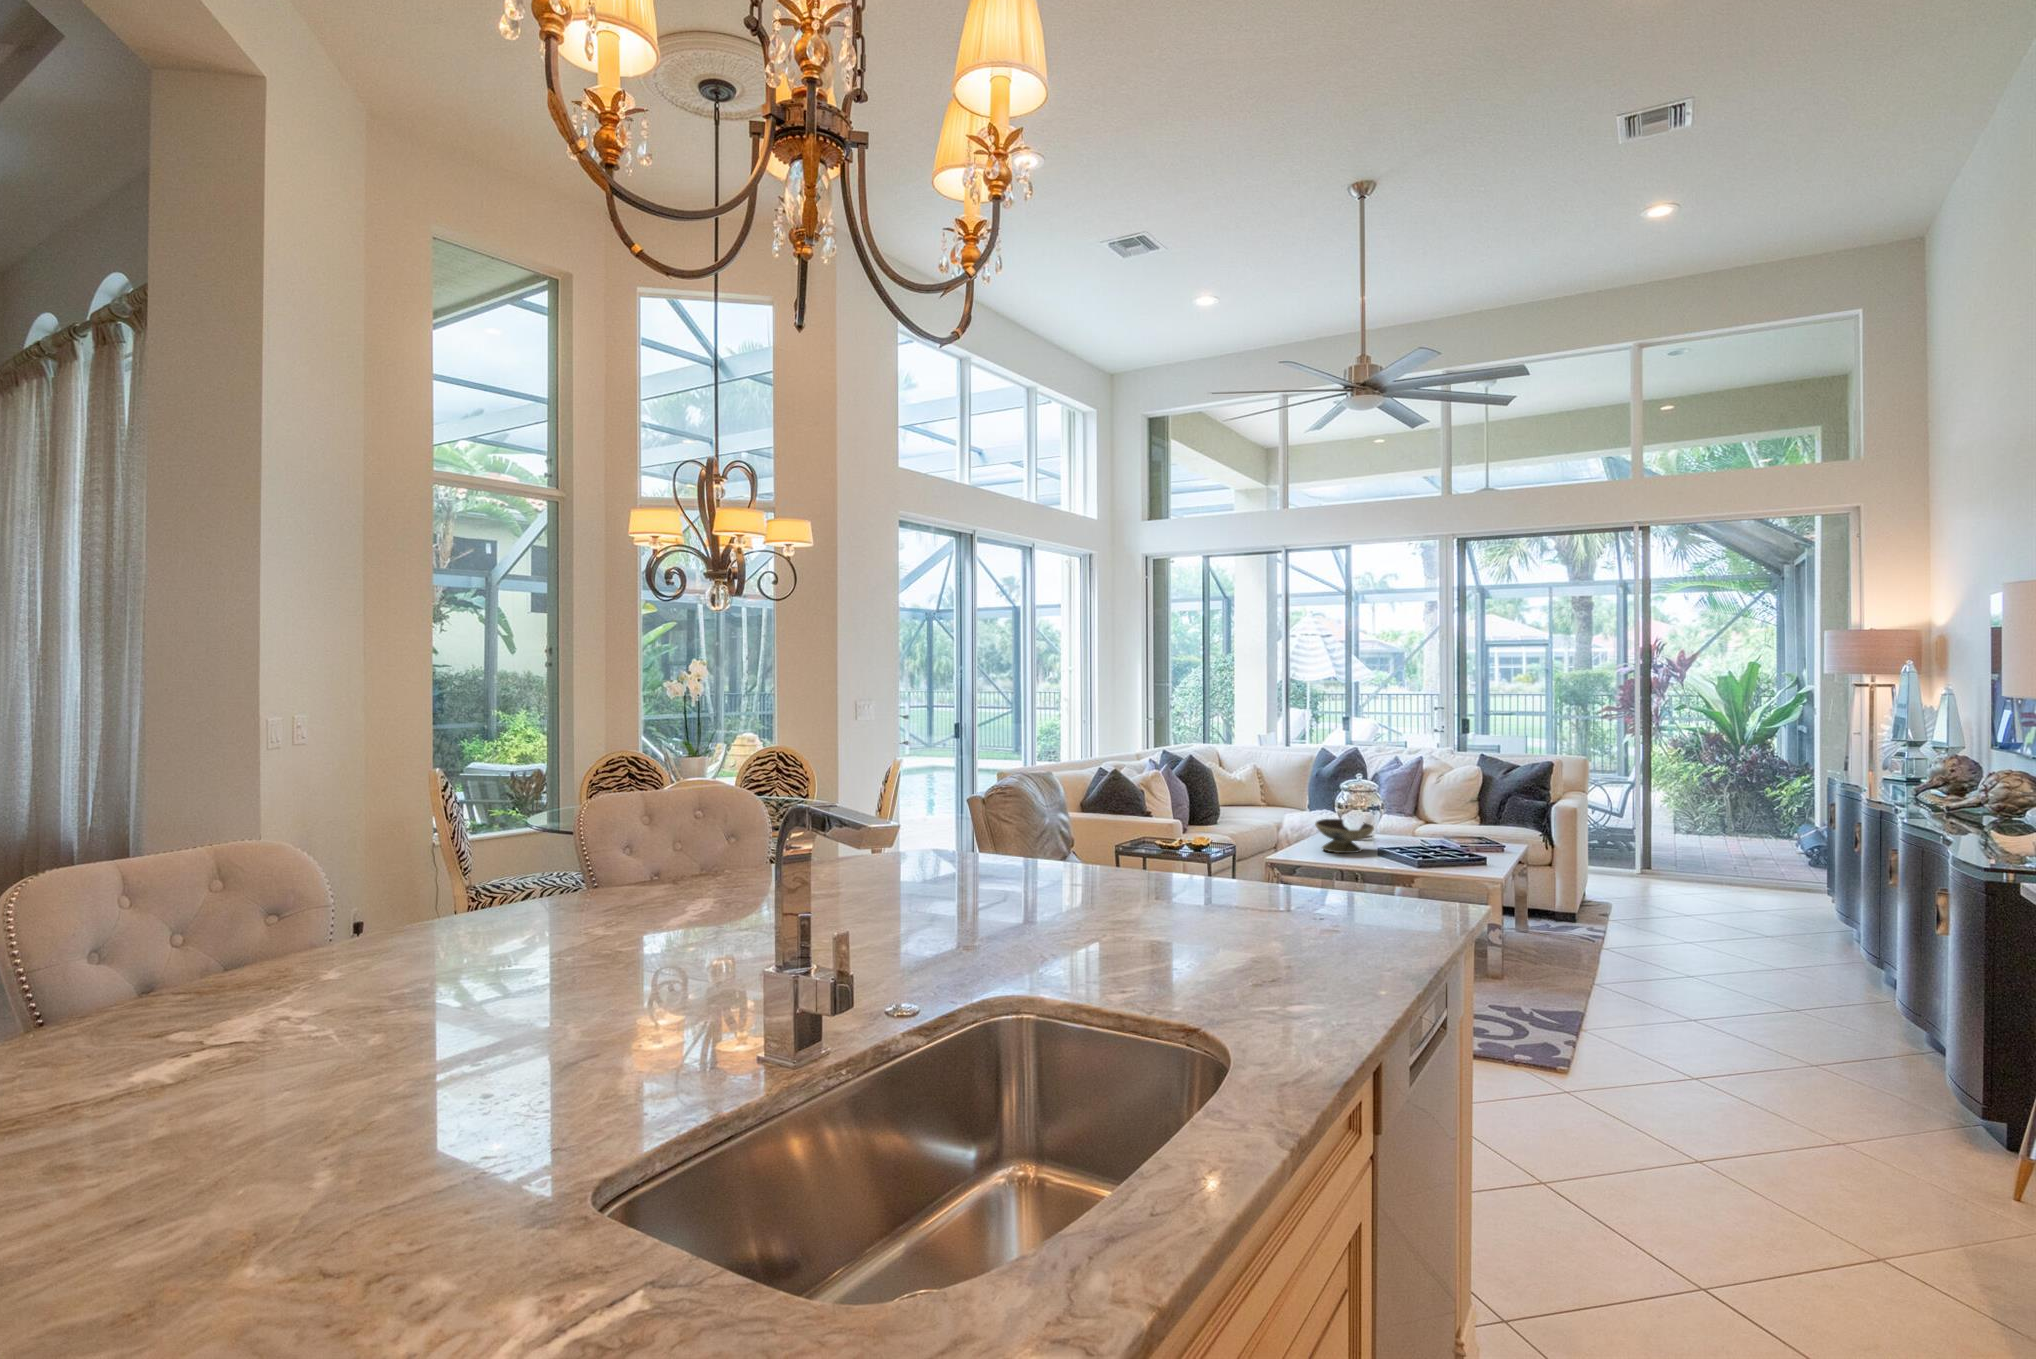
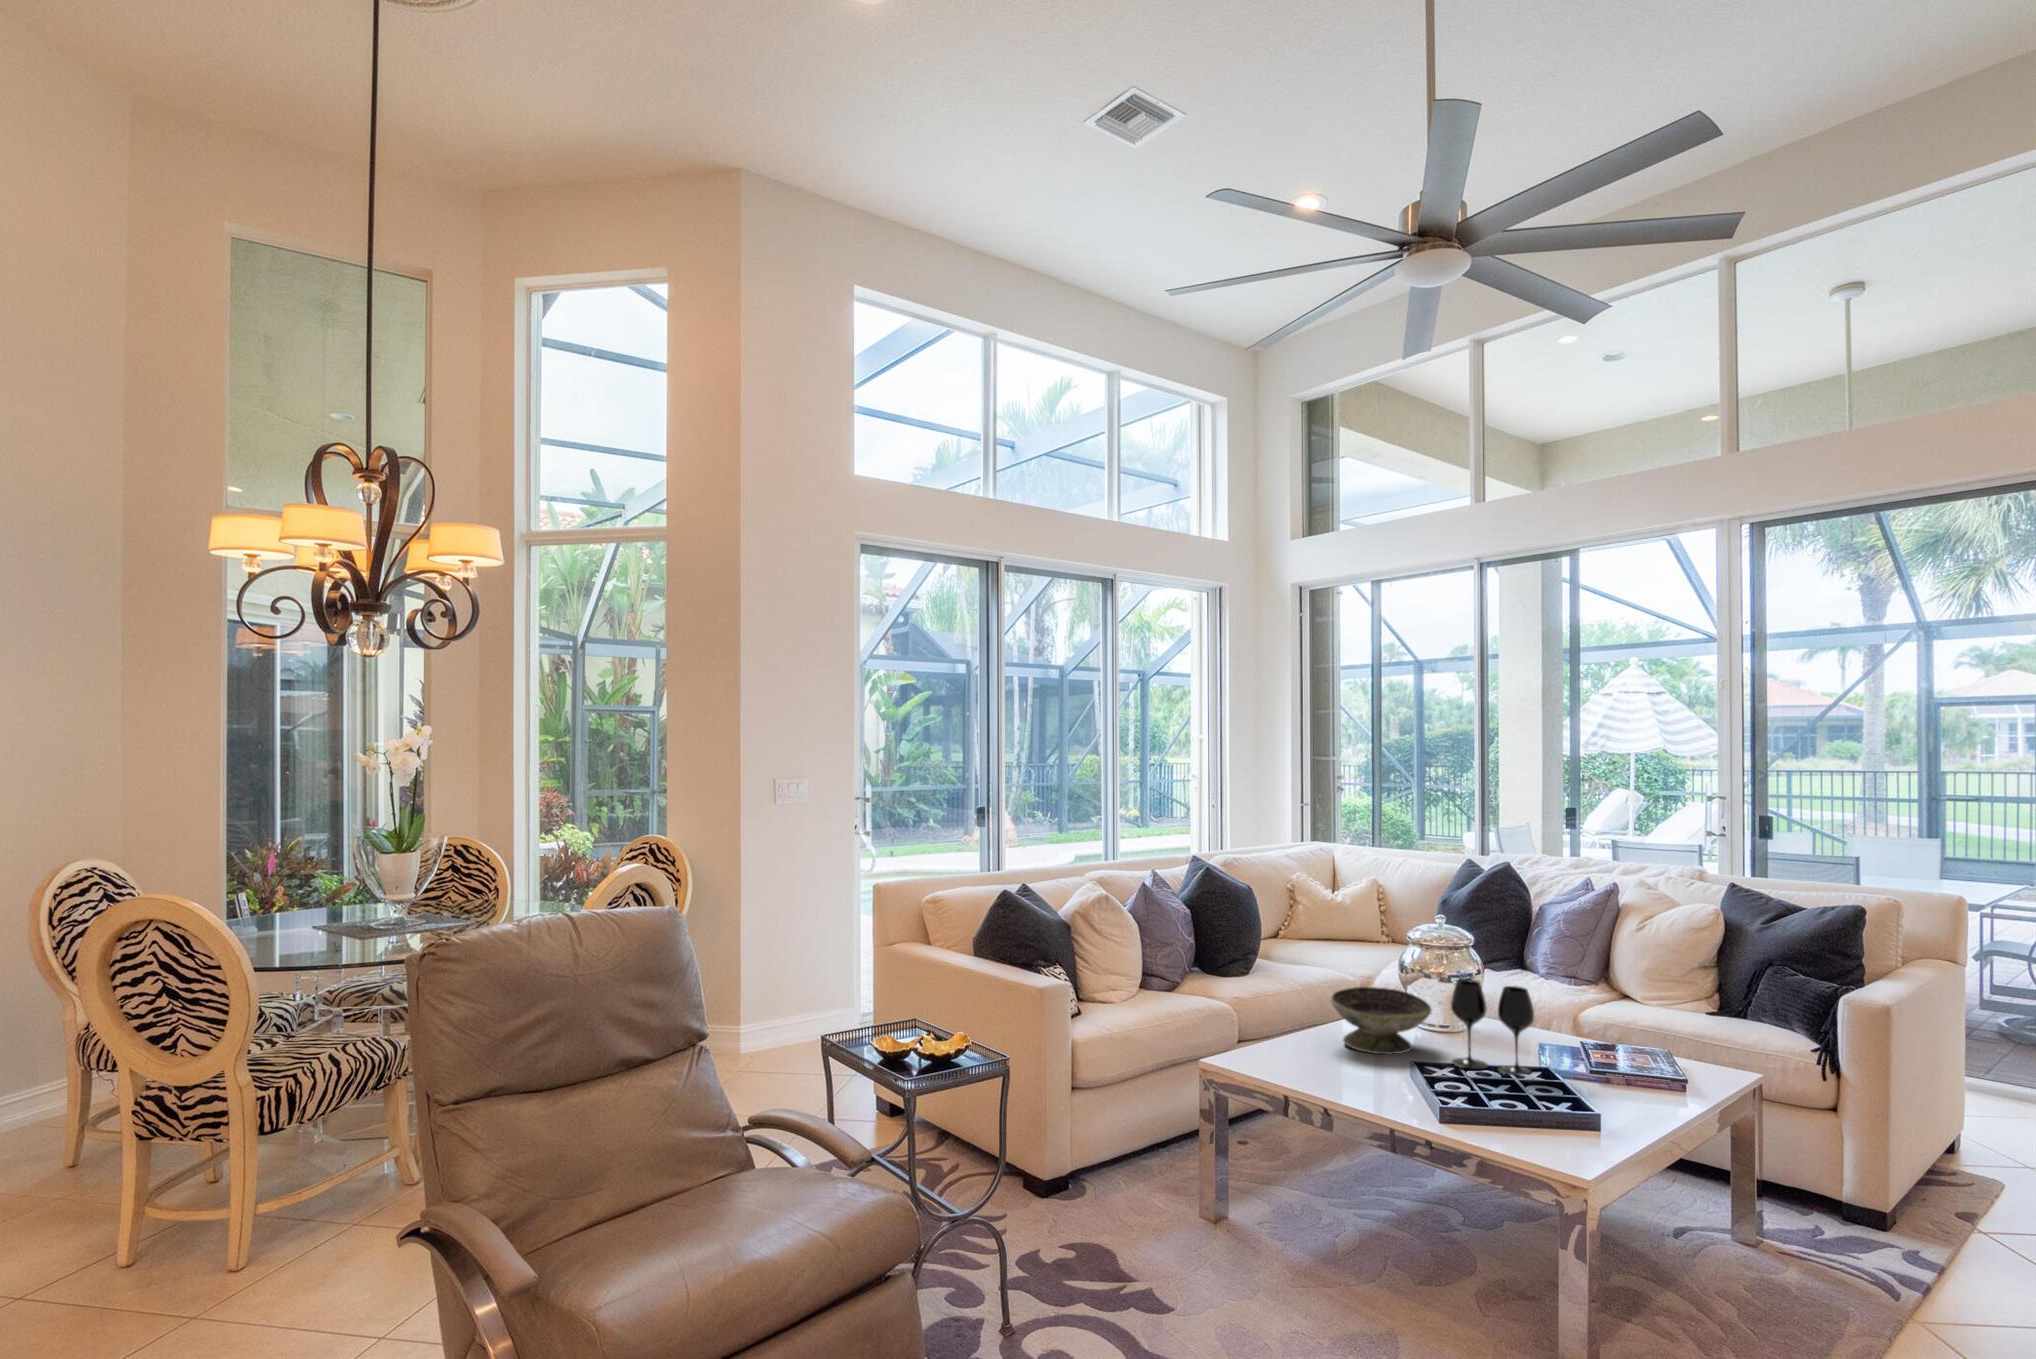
wine glass: none [1393,806,1440,855] -> present [1451,980,1534,1075]

